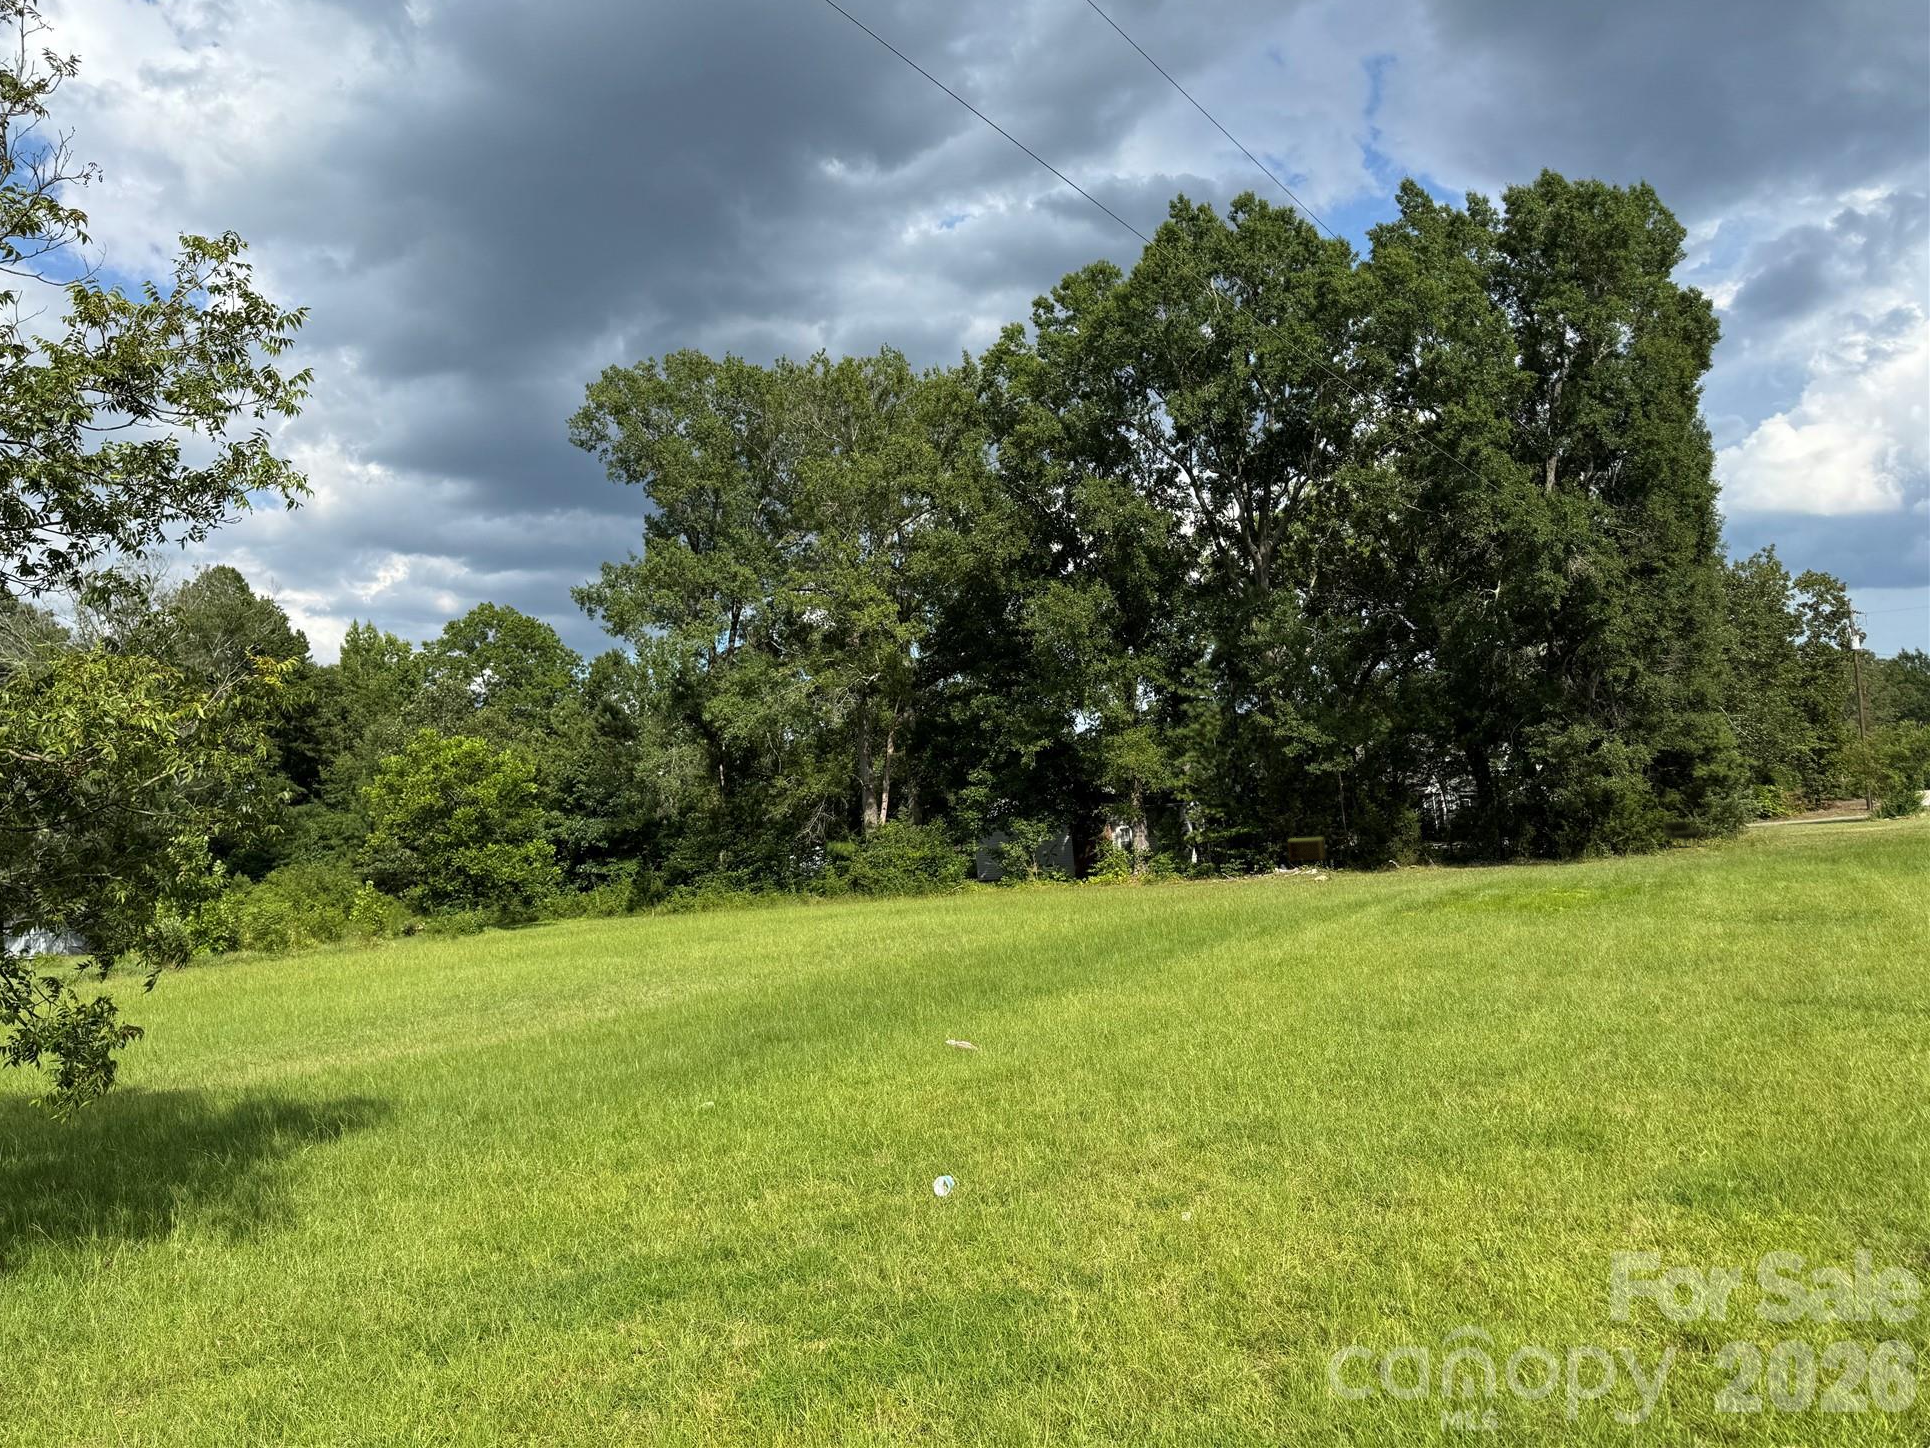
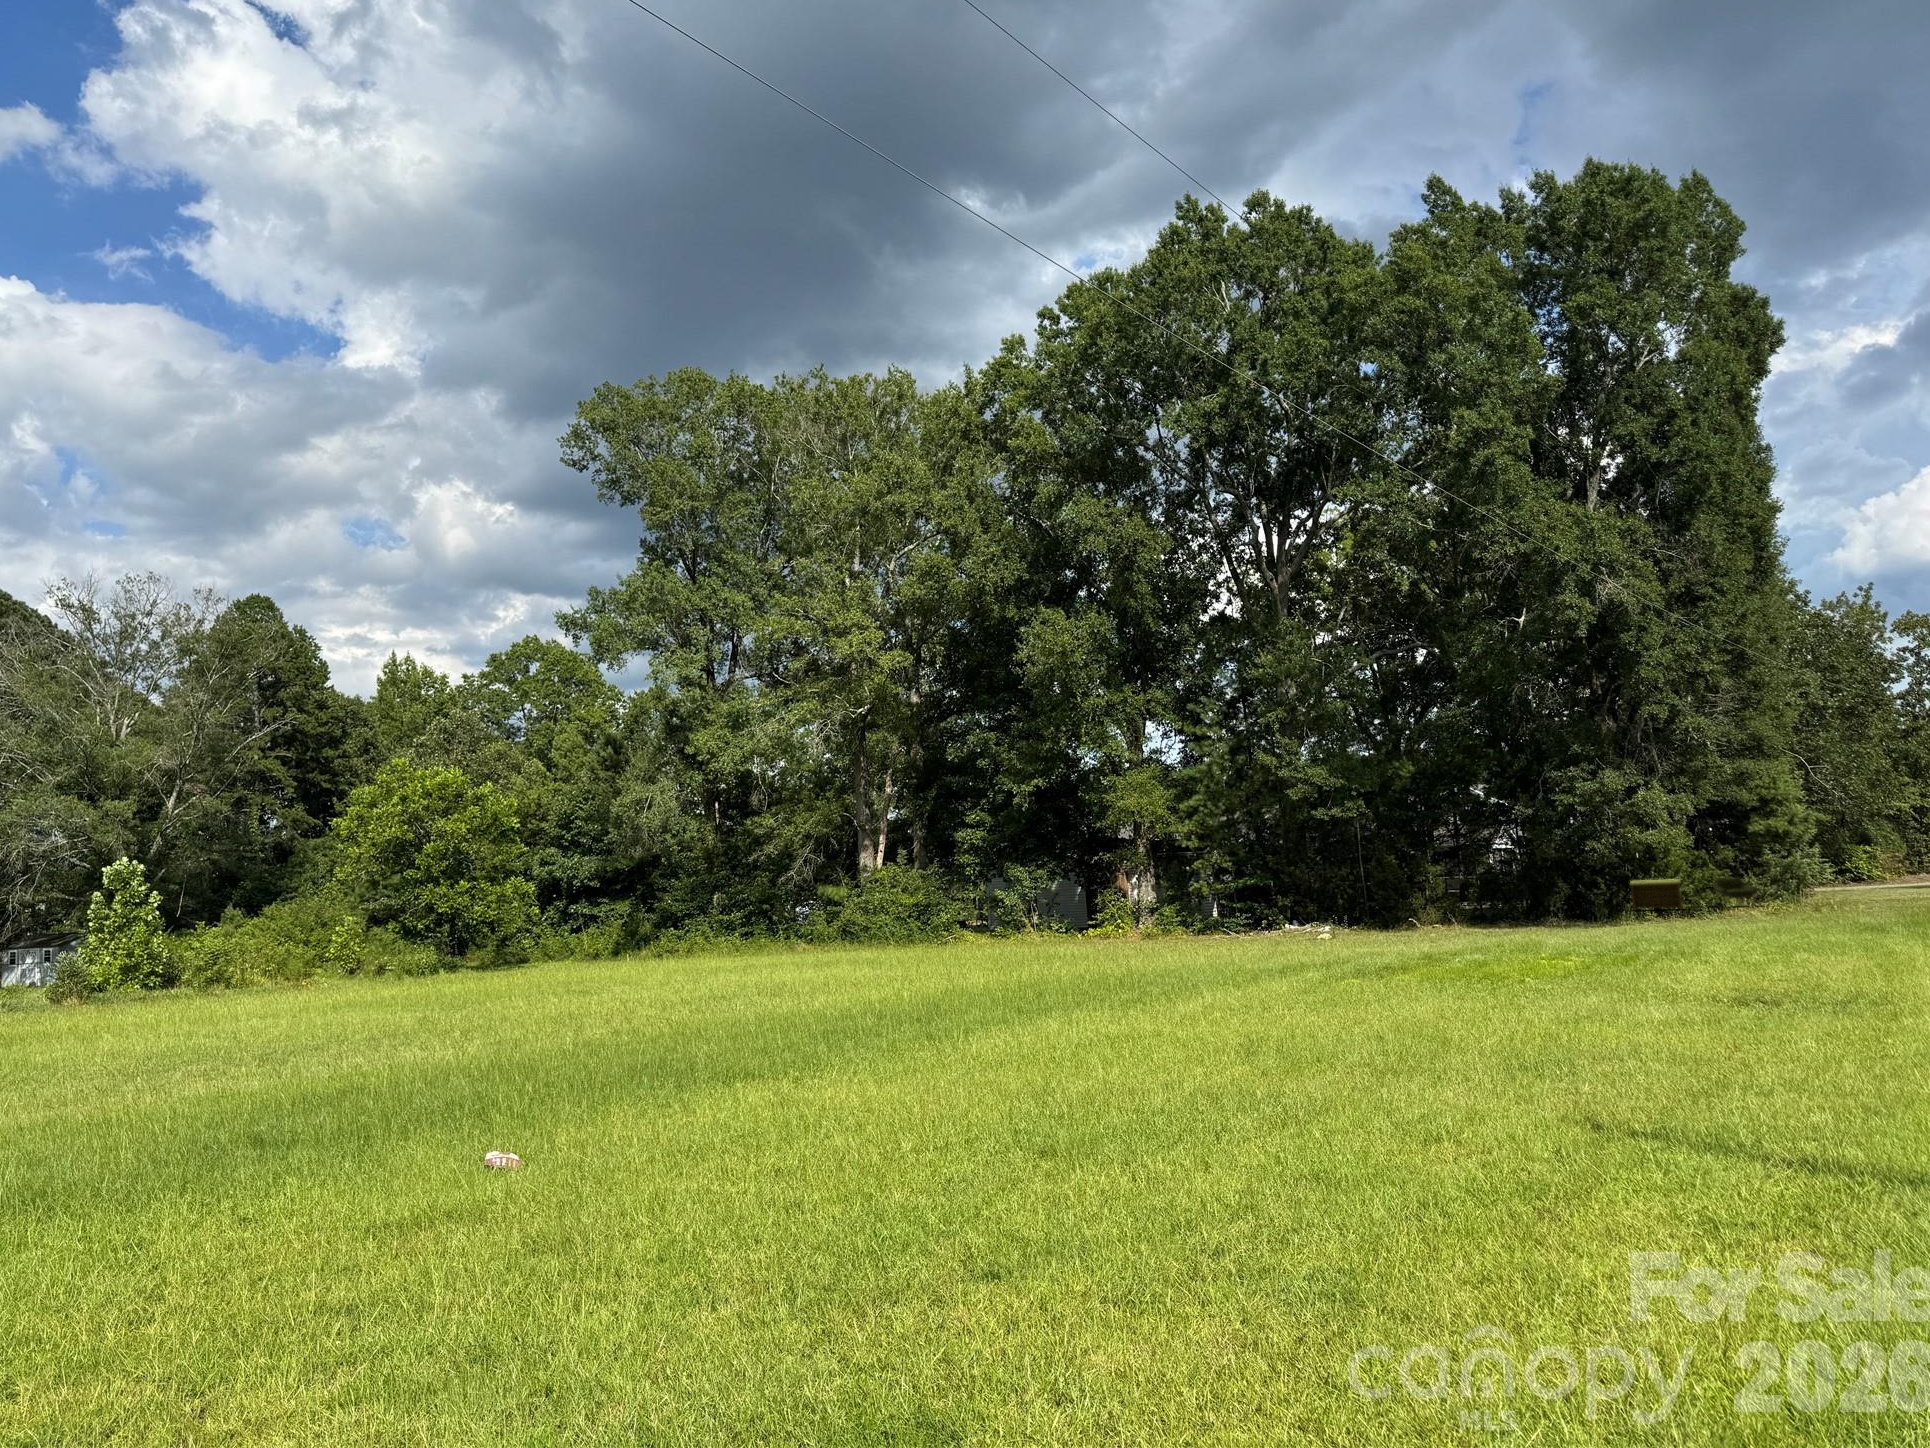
bench: present [1288,837,1325,861] -> present [1630,879,1683,910]

